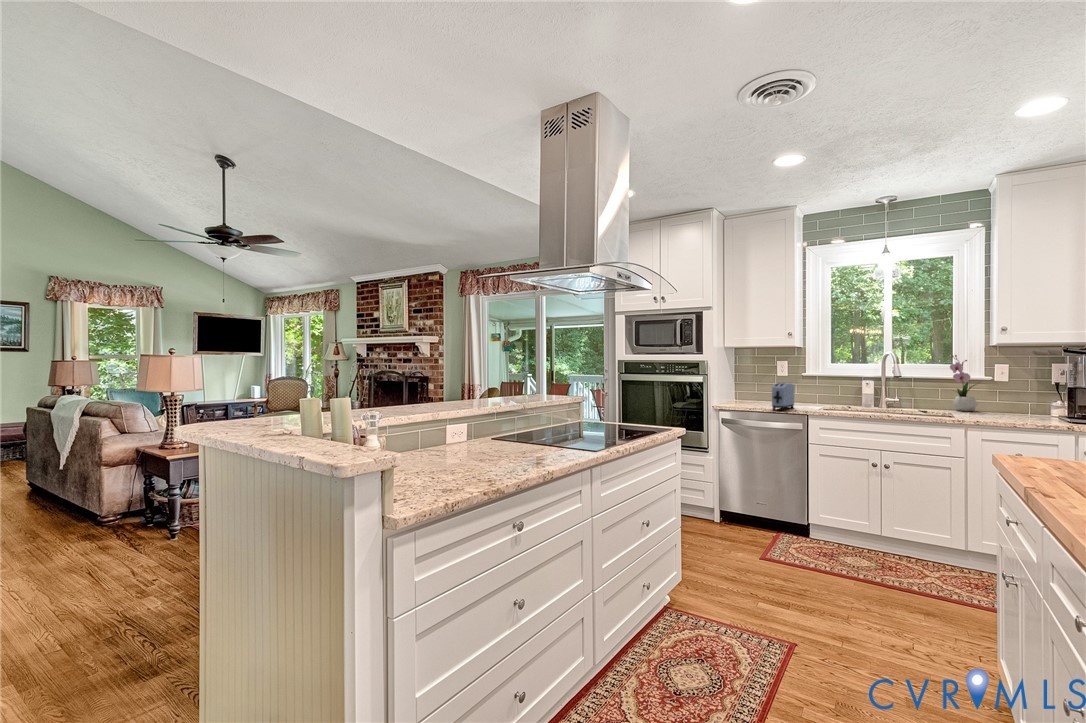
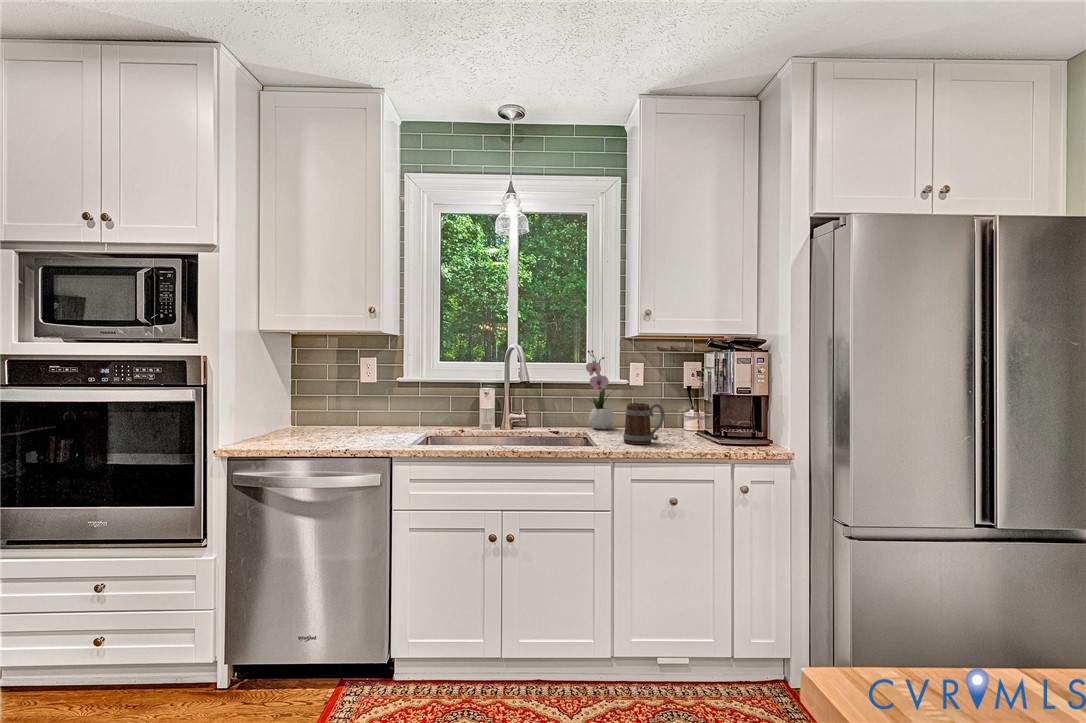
toaster: present [772,383,794,410] -> none [331,398,376,451]
mug: none [978,392,1016,420] -> present [623,403,664,444]

